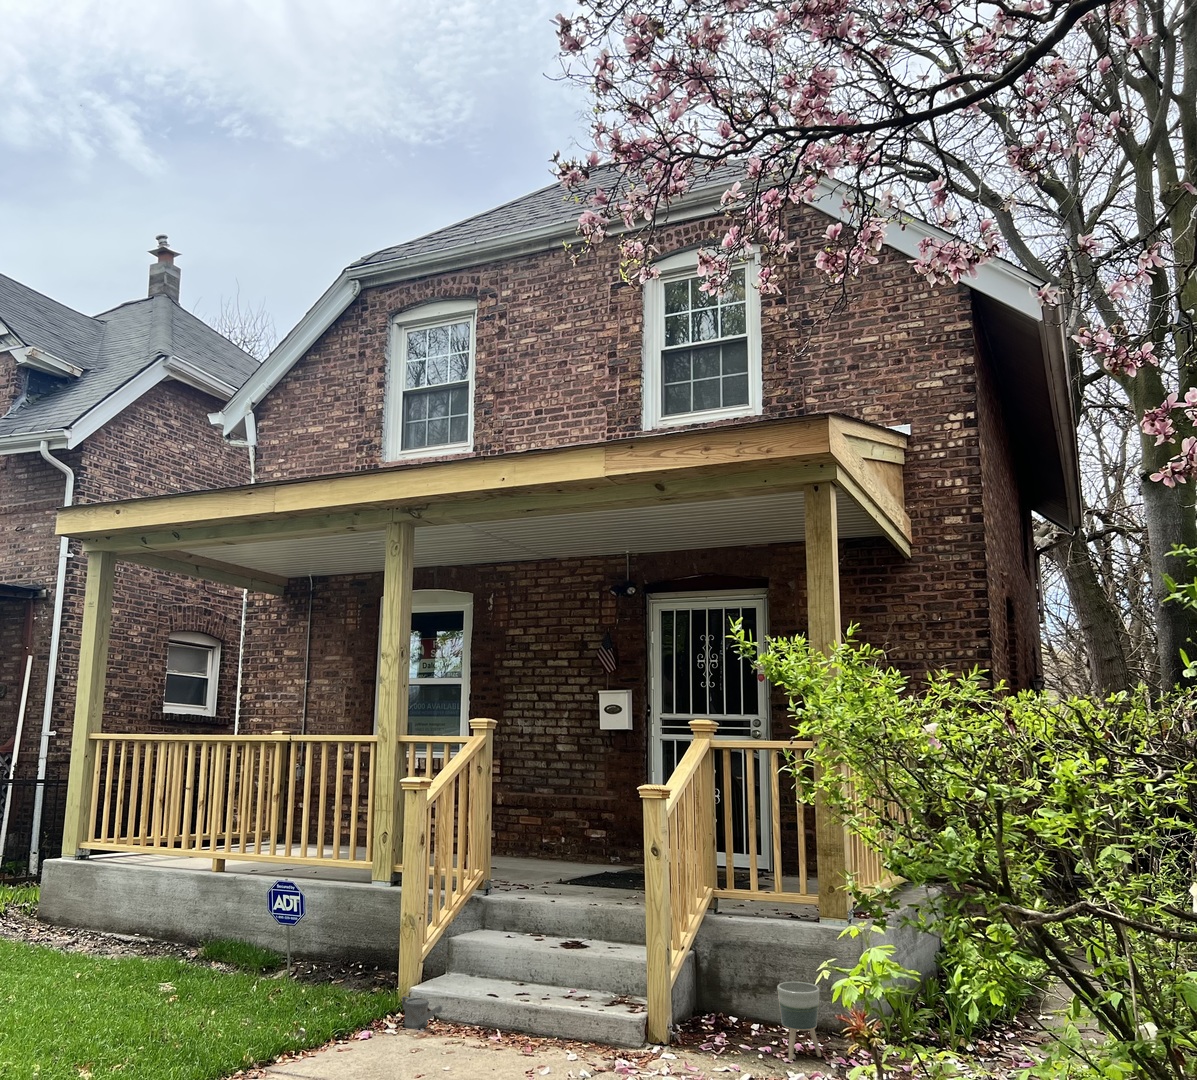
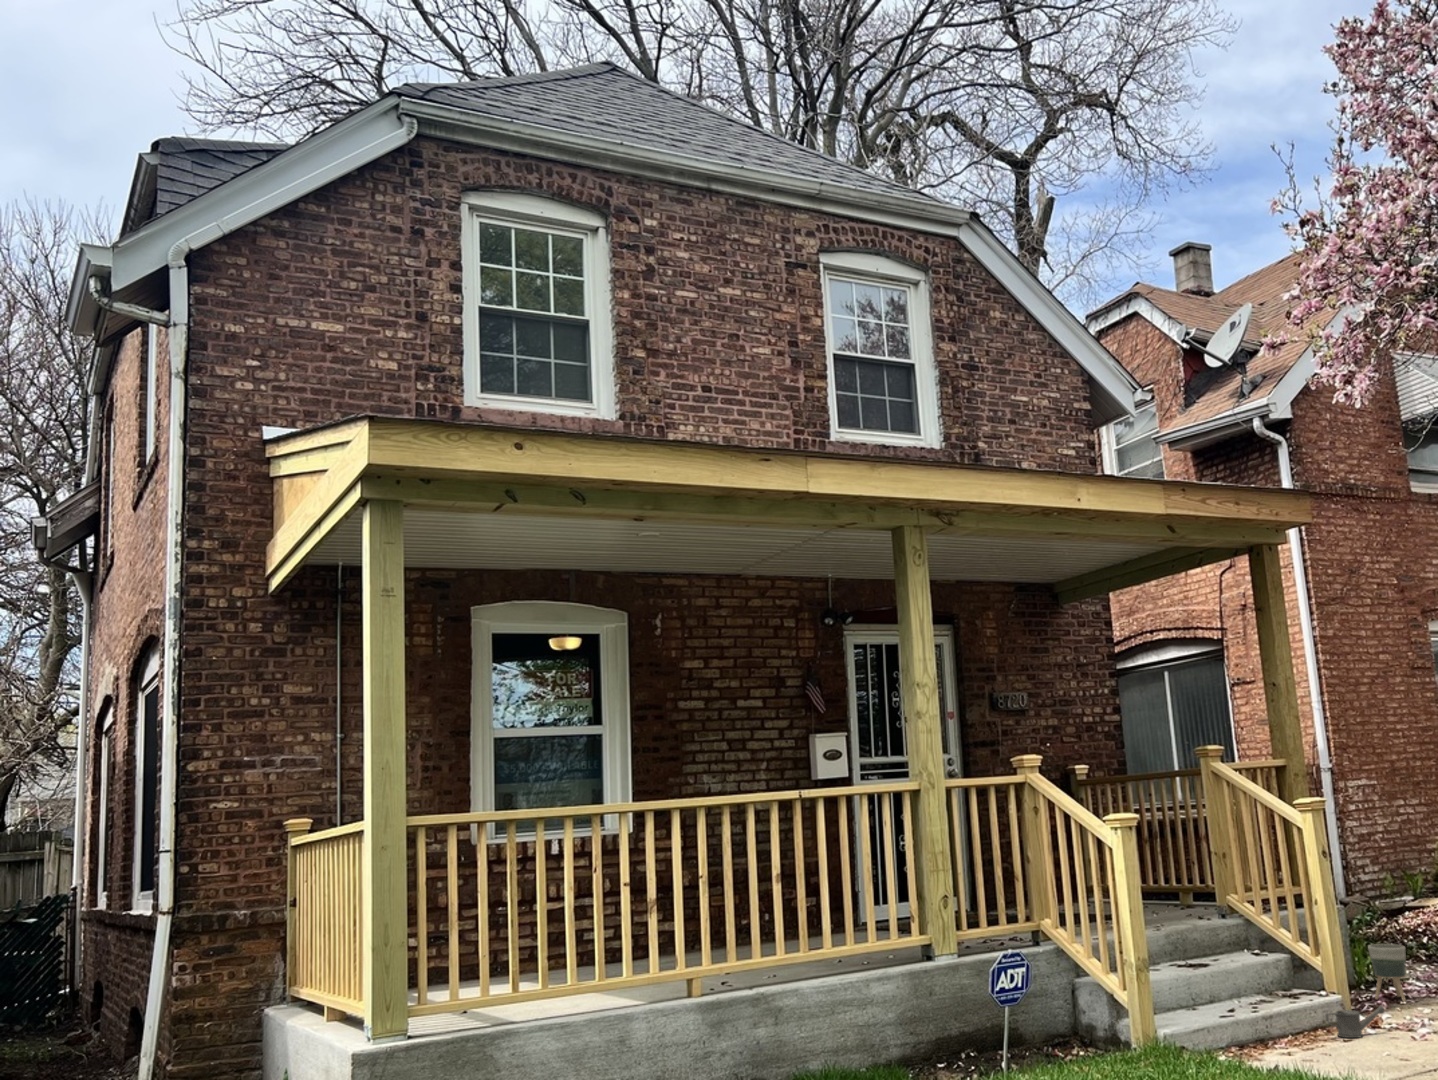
watering can: present [402,996,442,1029] -> present [1325,1006,1384,1038]

